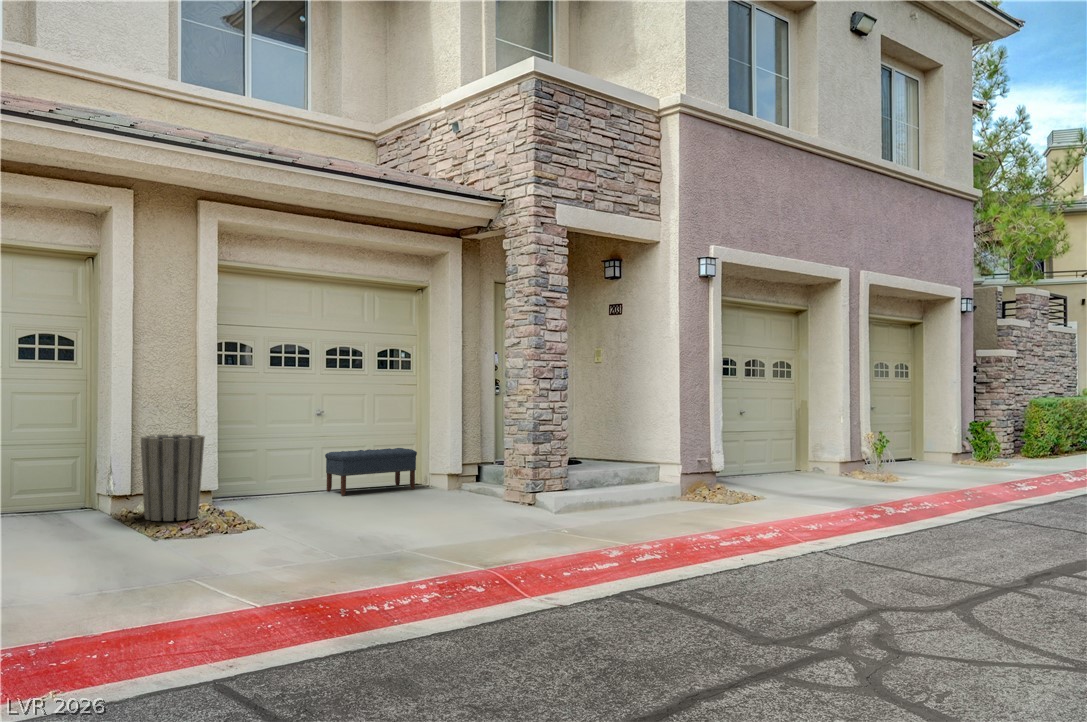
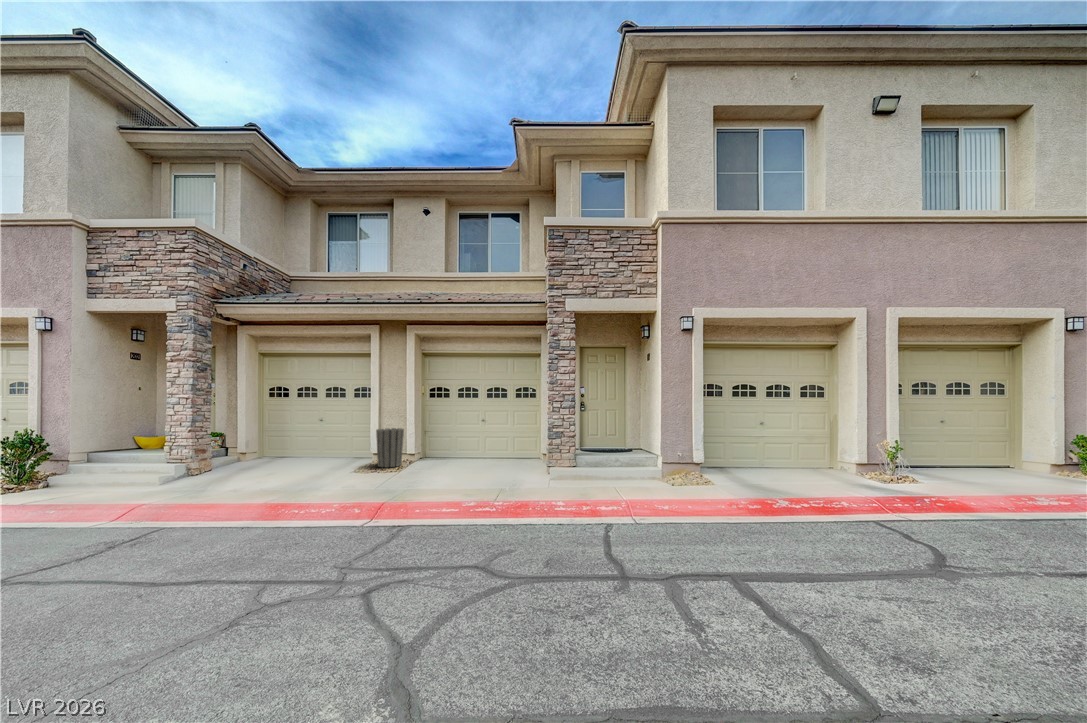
bench: present [325,448,417,496] -> none [483,439,529,462]

